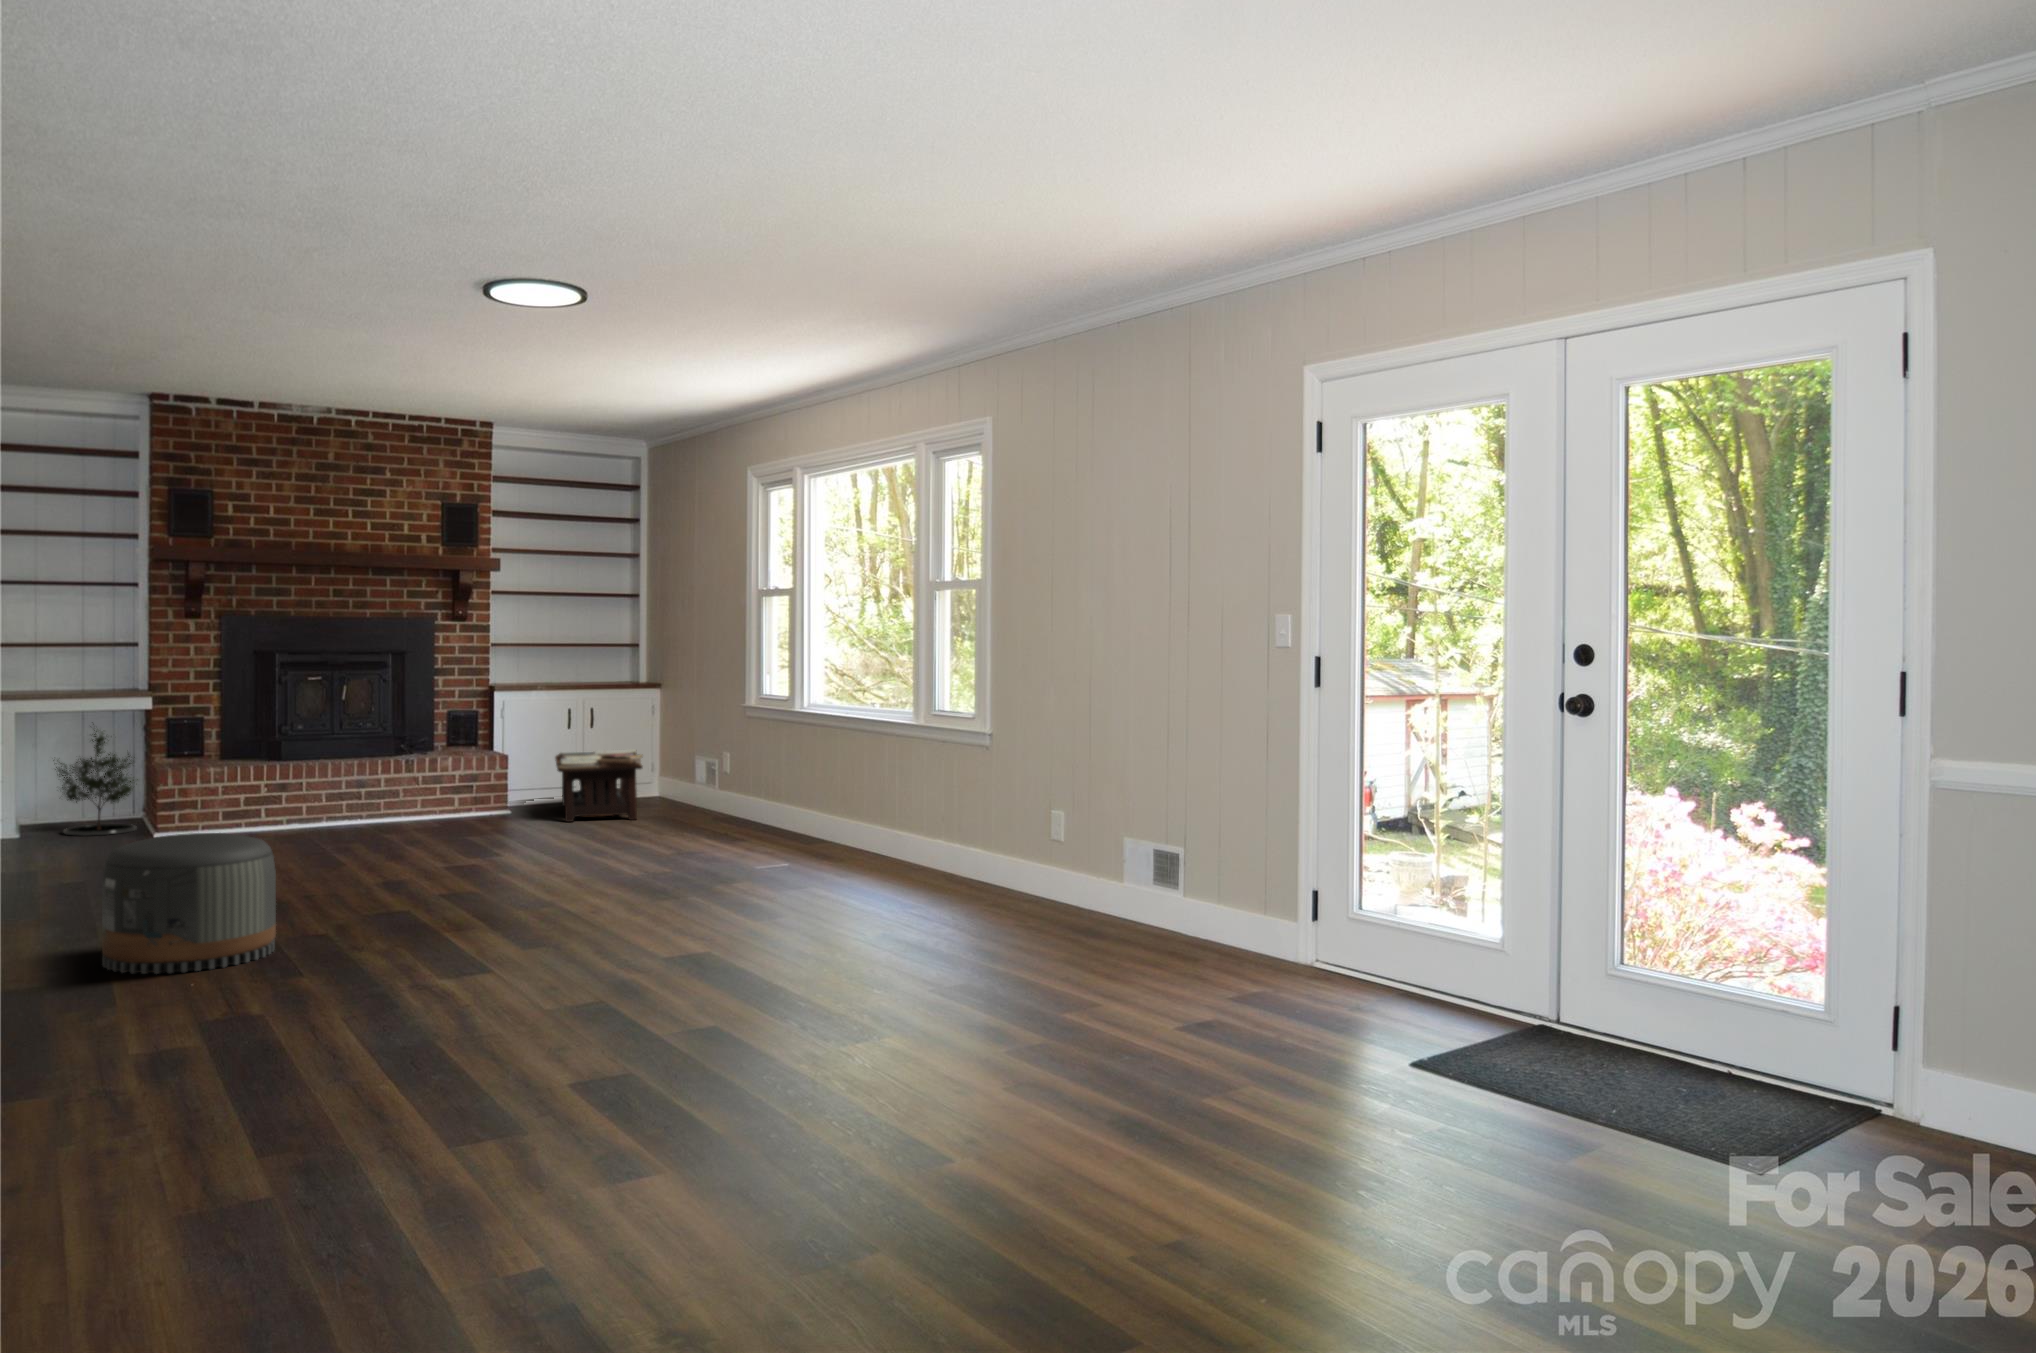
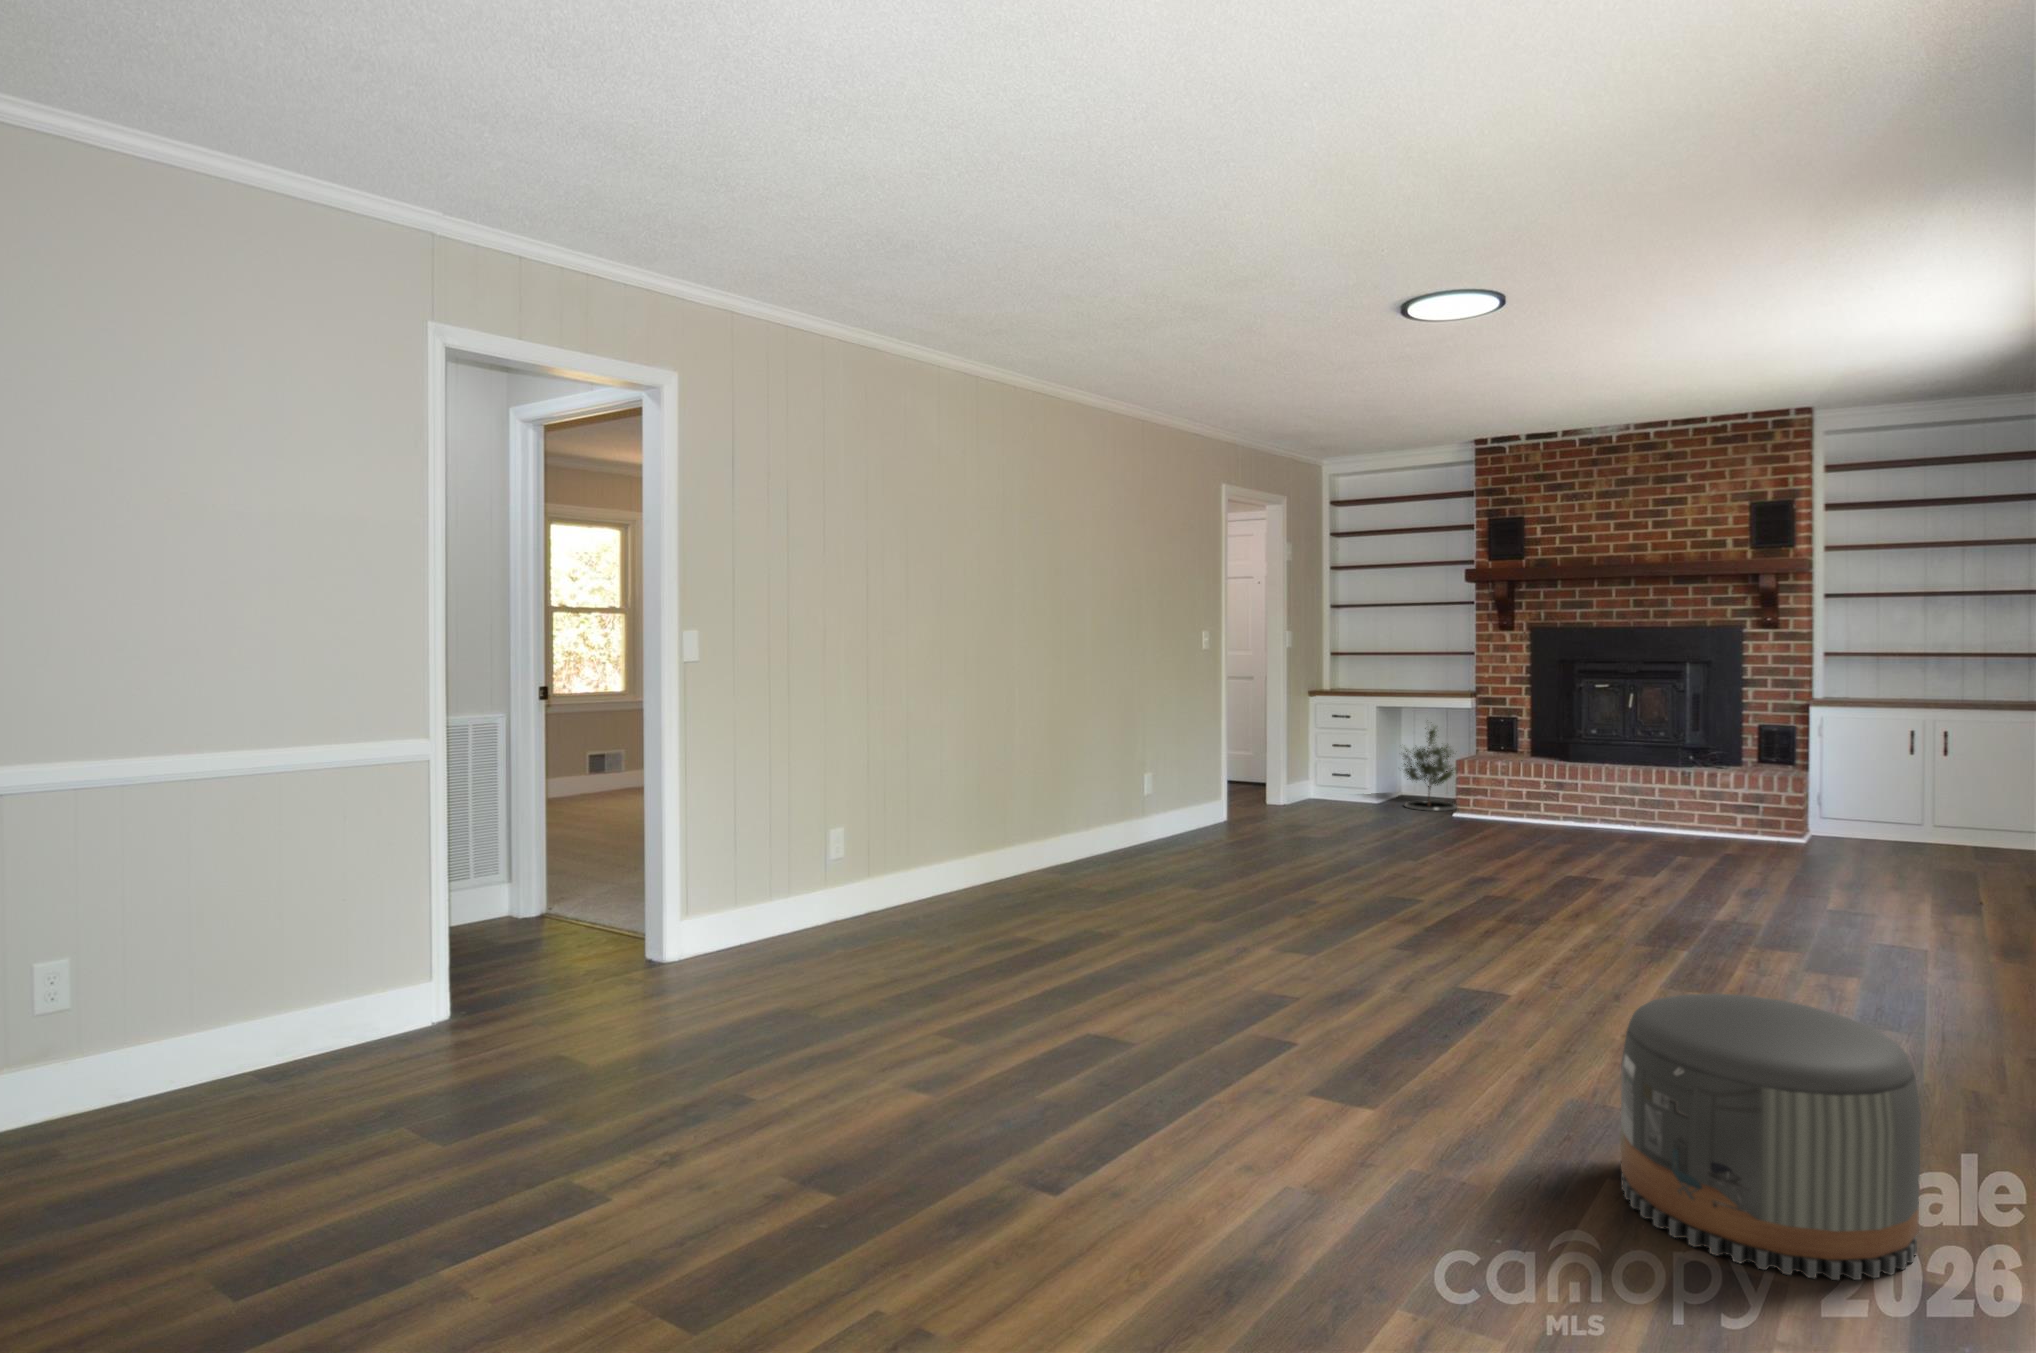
coffee table: present [555,749,642,822] -> none [1833,779,1997,873]
pouf: present [102,833,276,974] -> present [1621,993,1921,1280]

